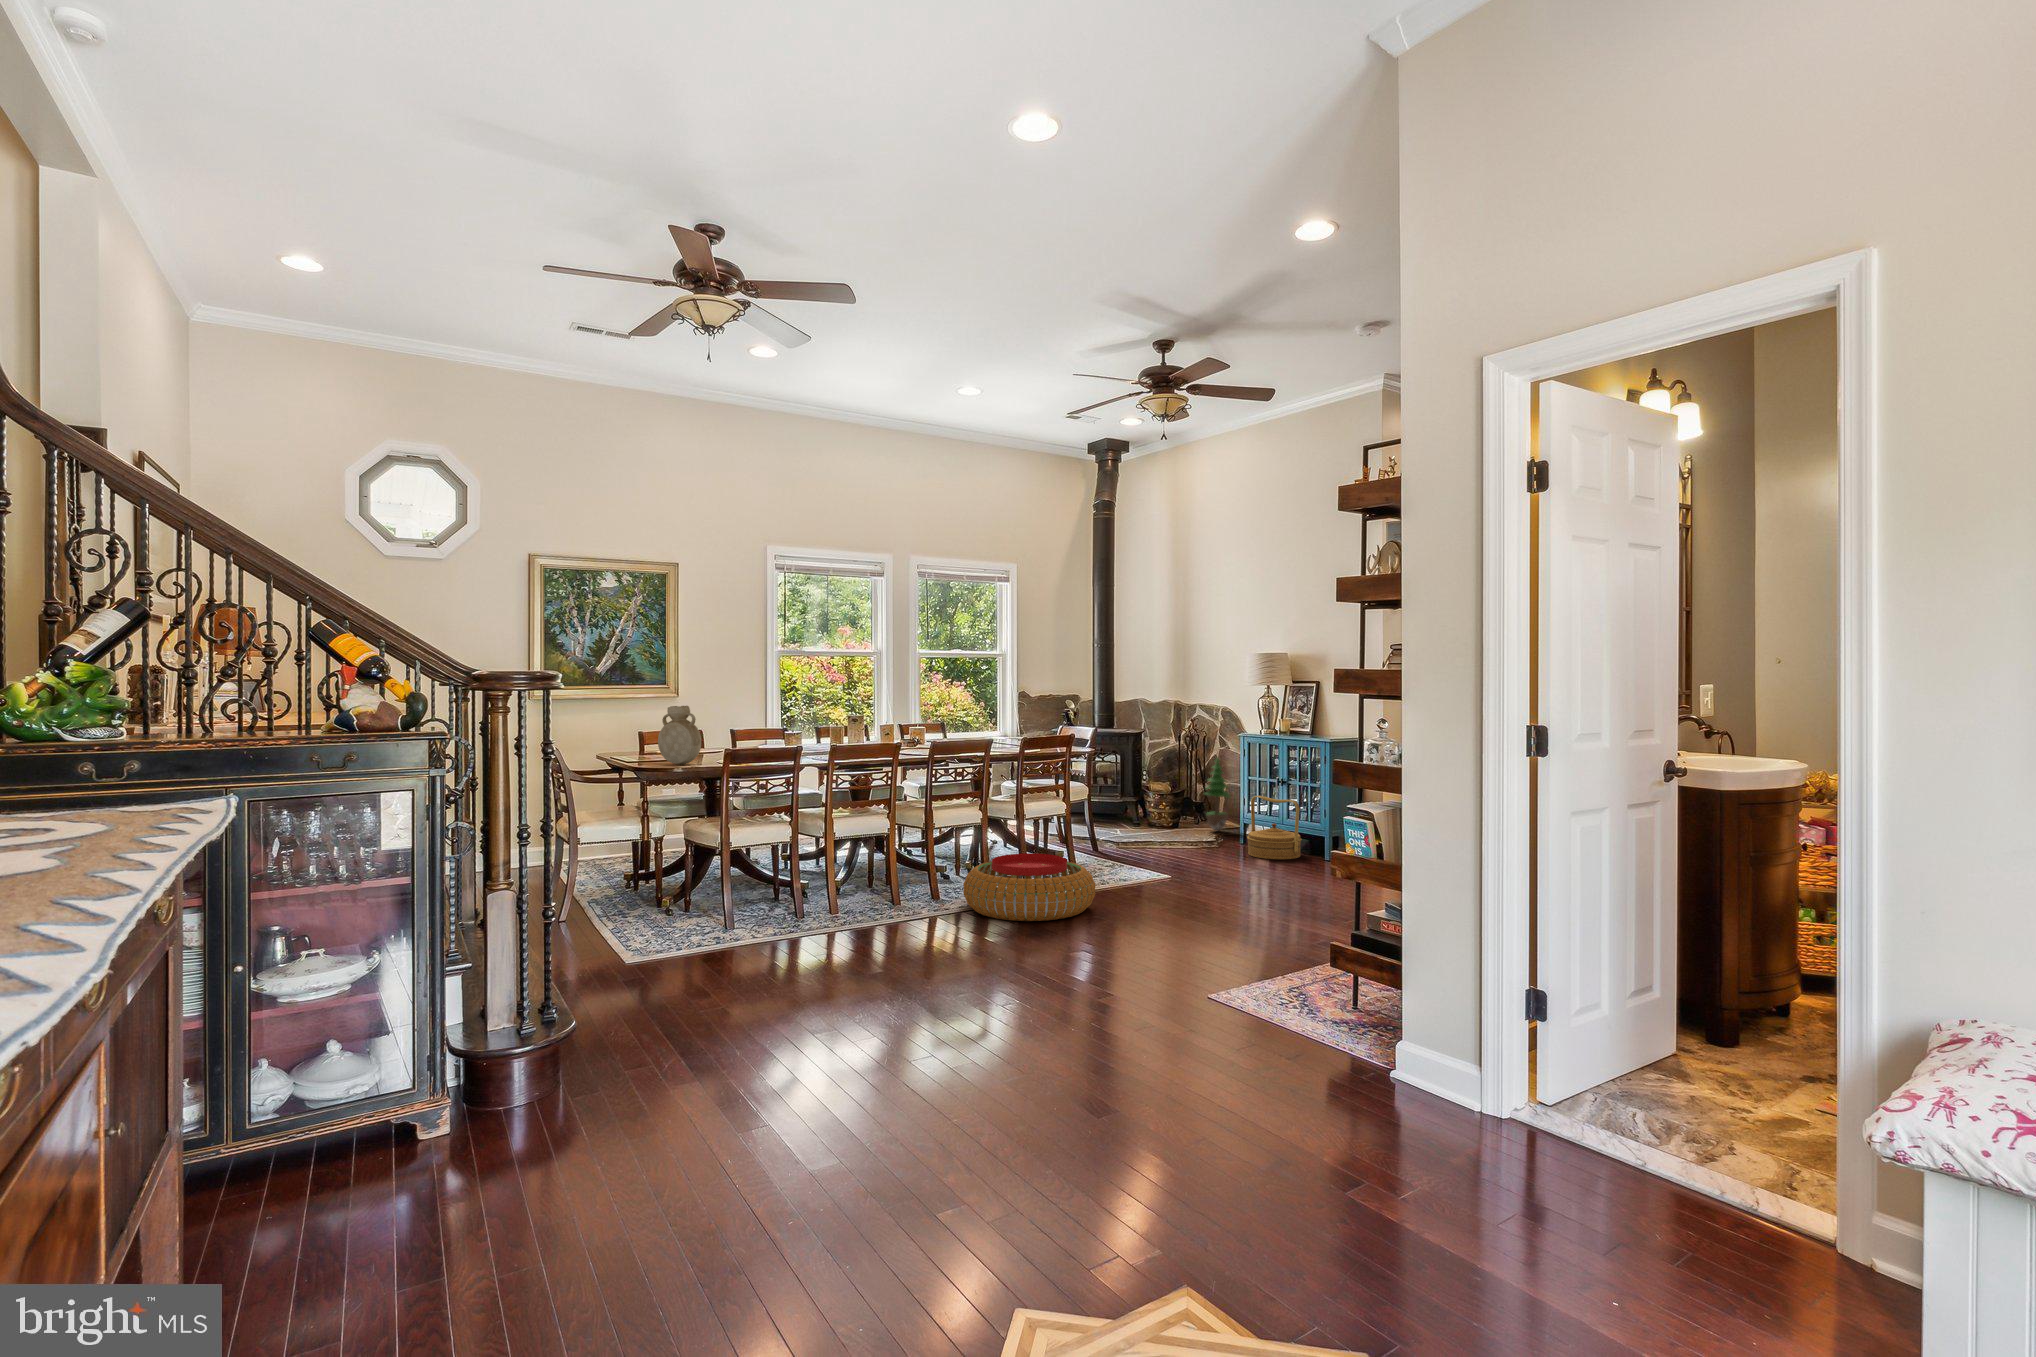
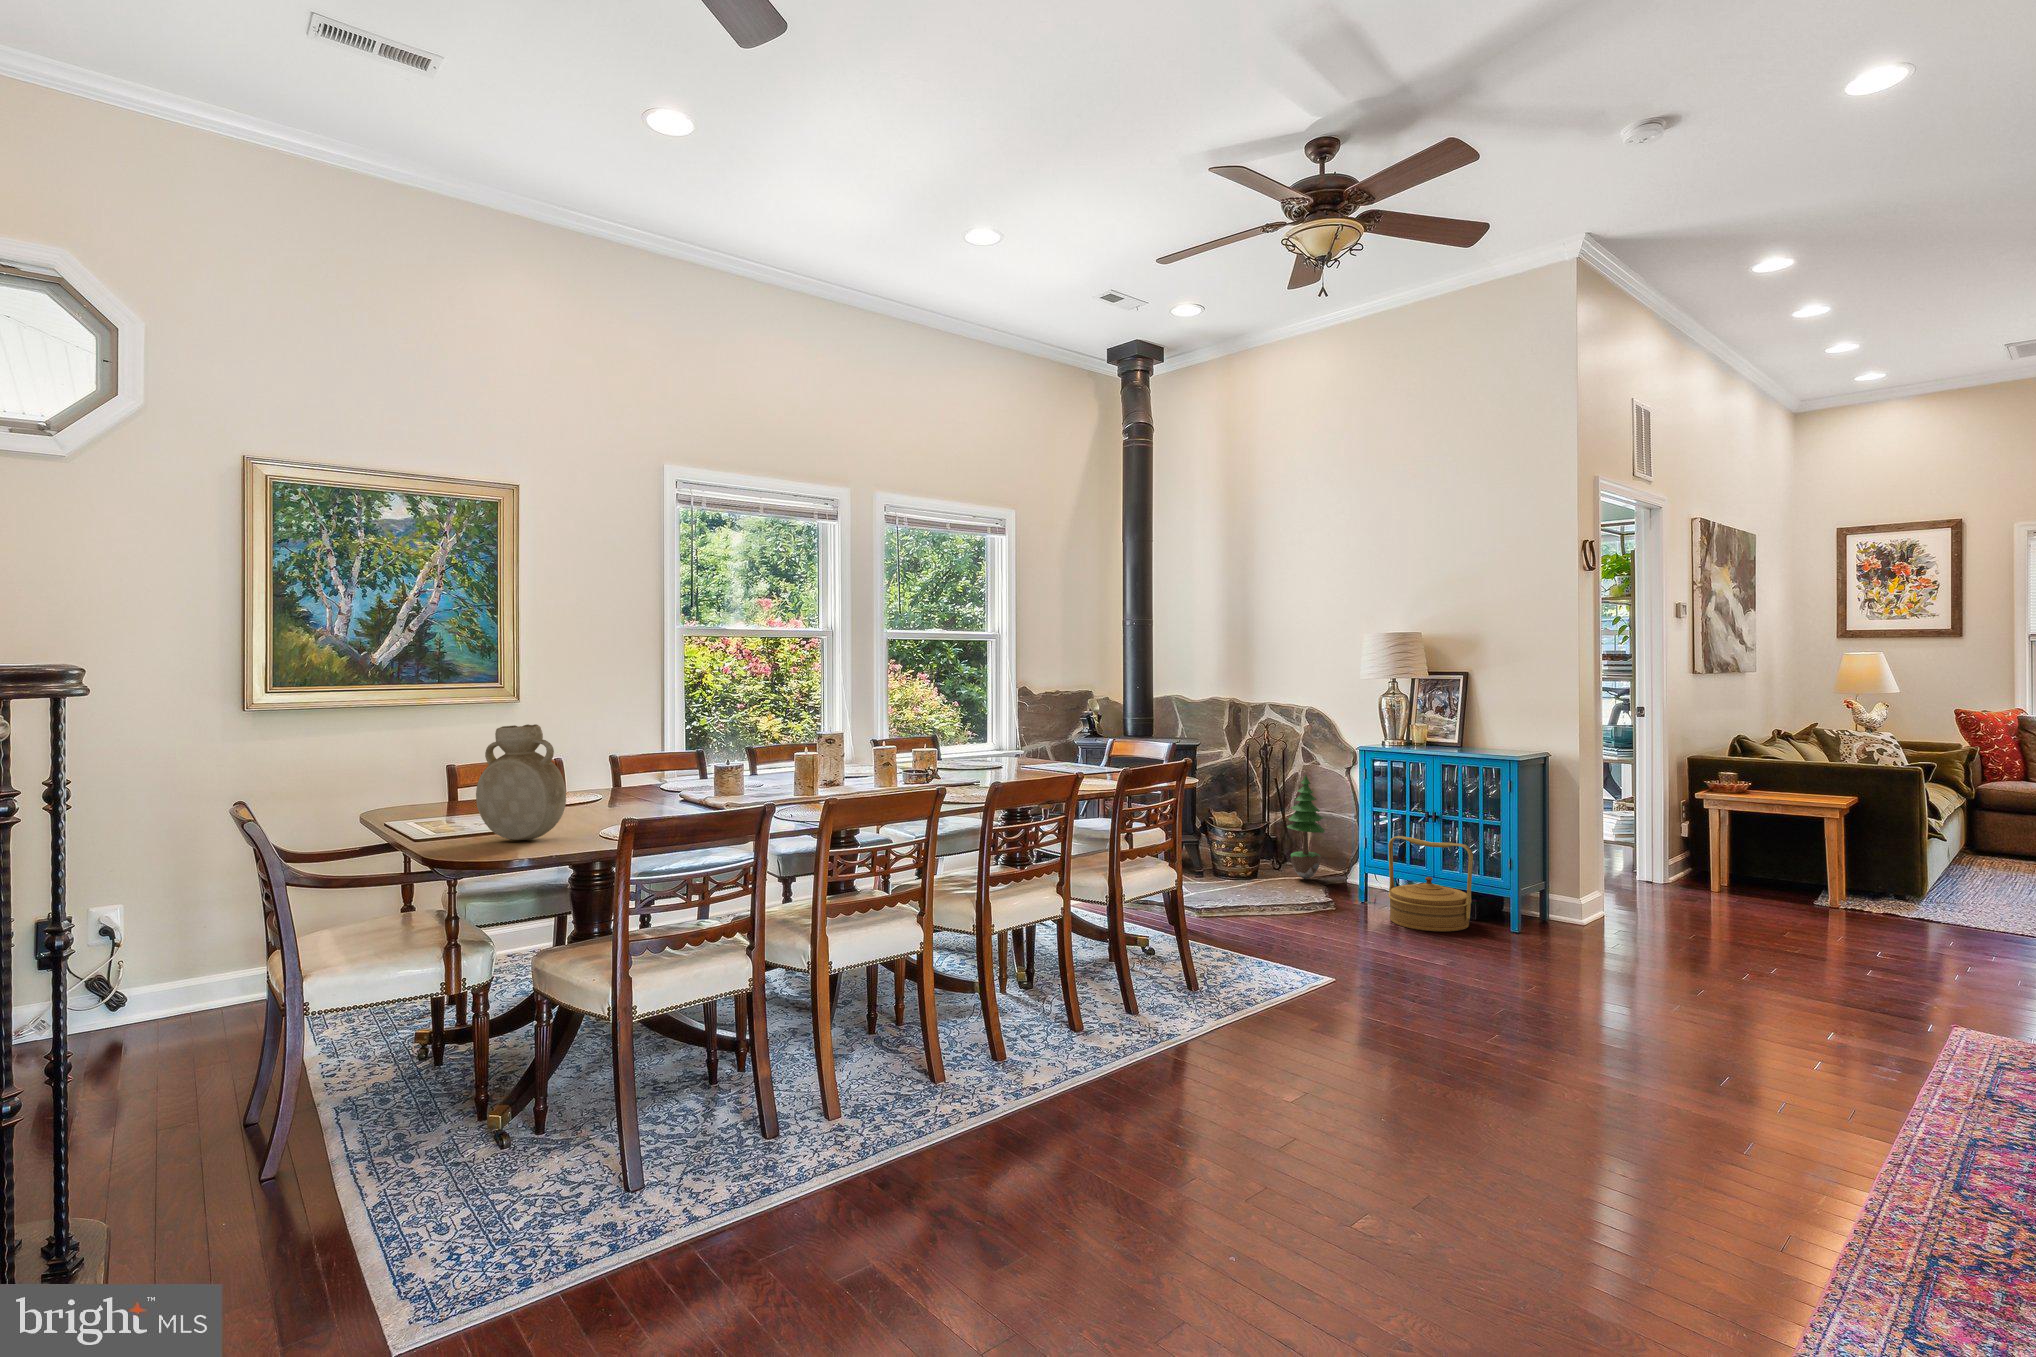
pouf: present [963,853,1095,921] -> none [1057,969,1293,1114]

